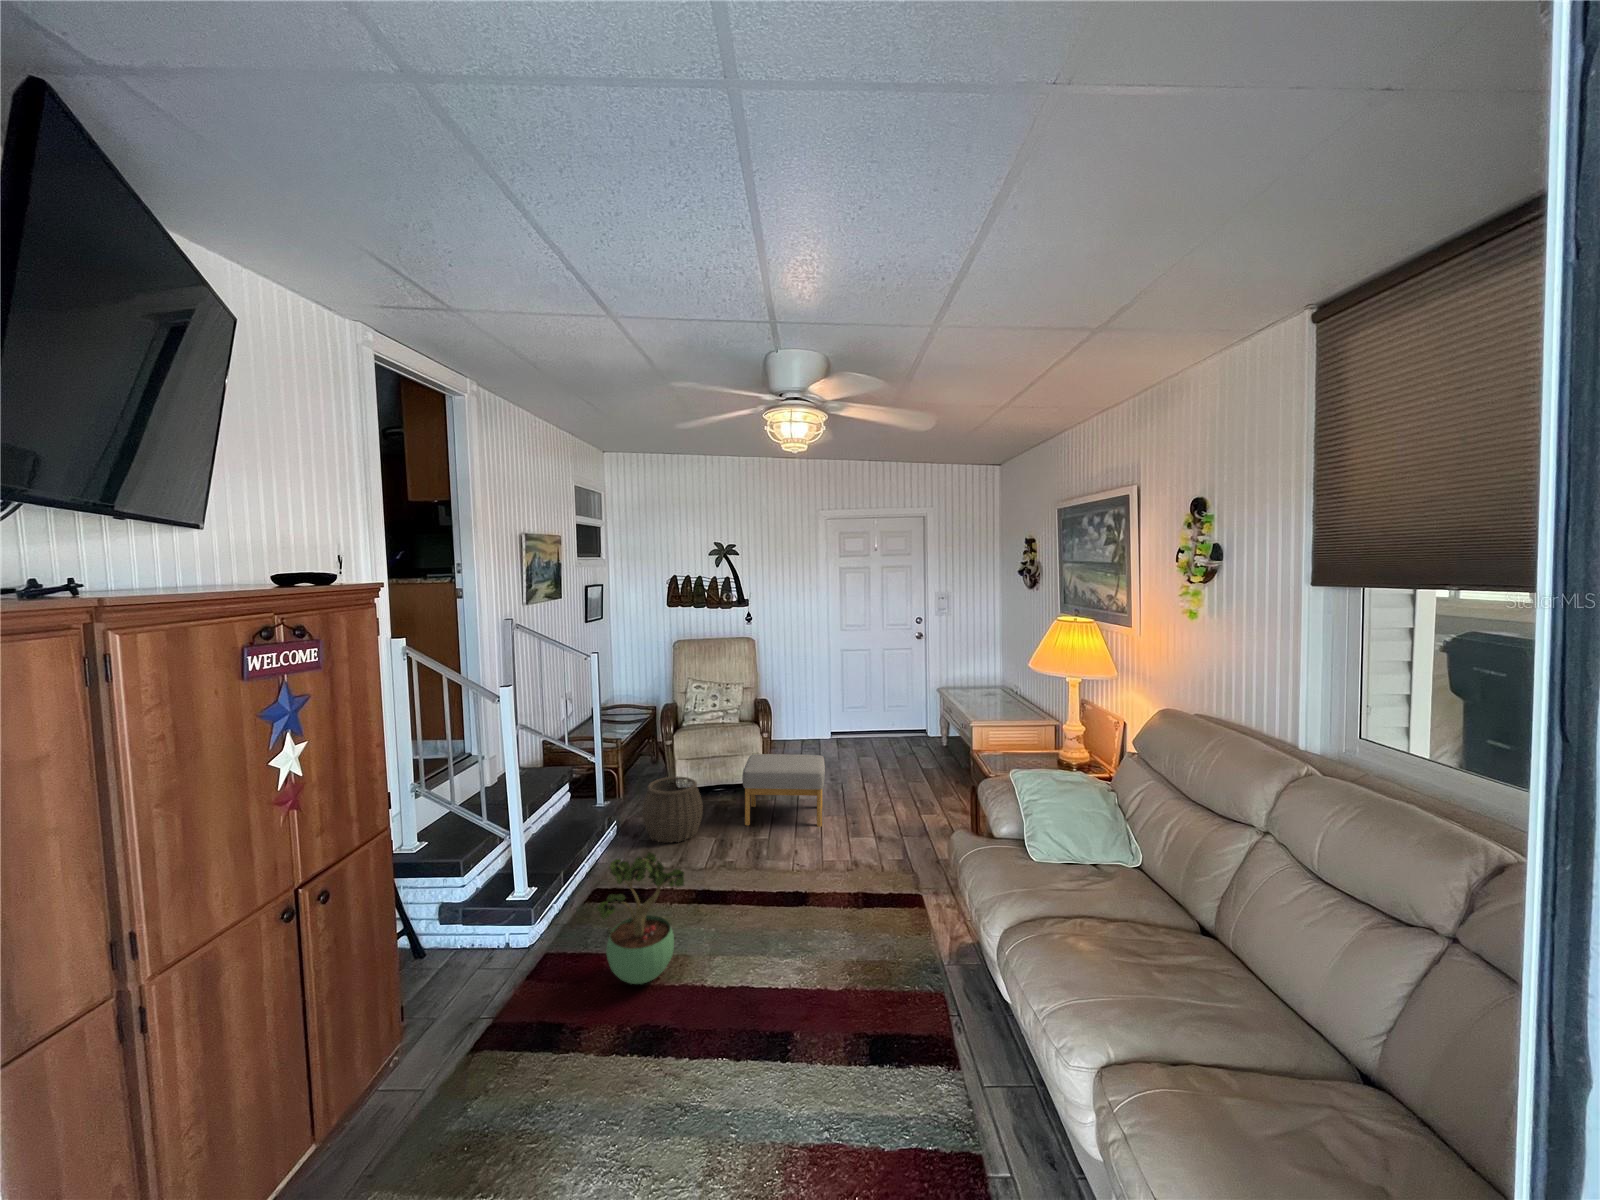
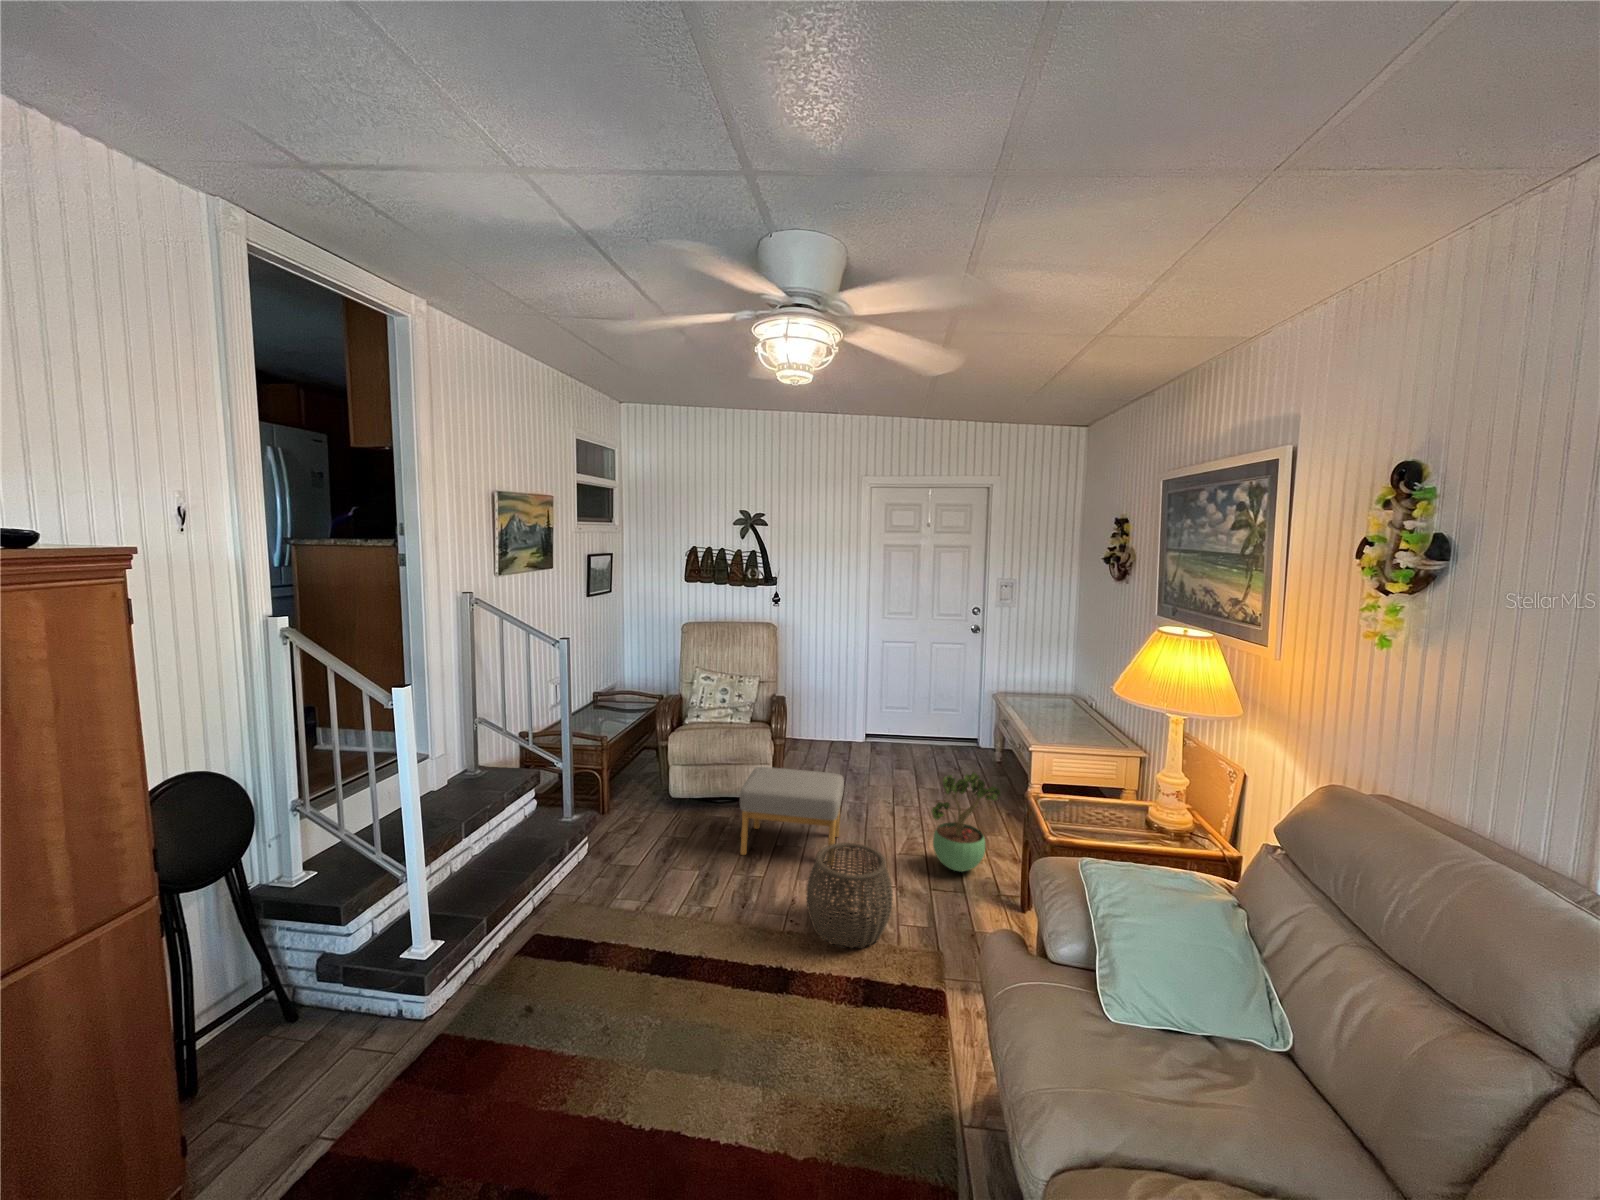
woven basket: present [642,777,703,843] -> present [806,843,893,948]
potted plant: present [597,852,685,984] -> present [931,772,1001,871]

